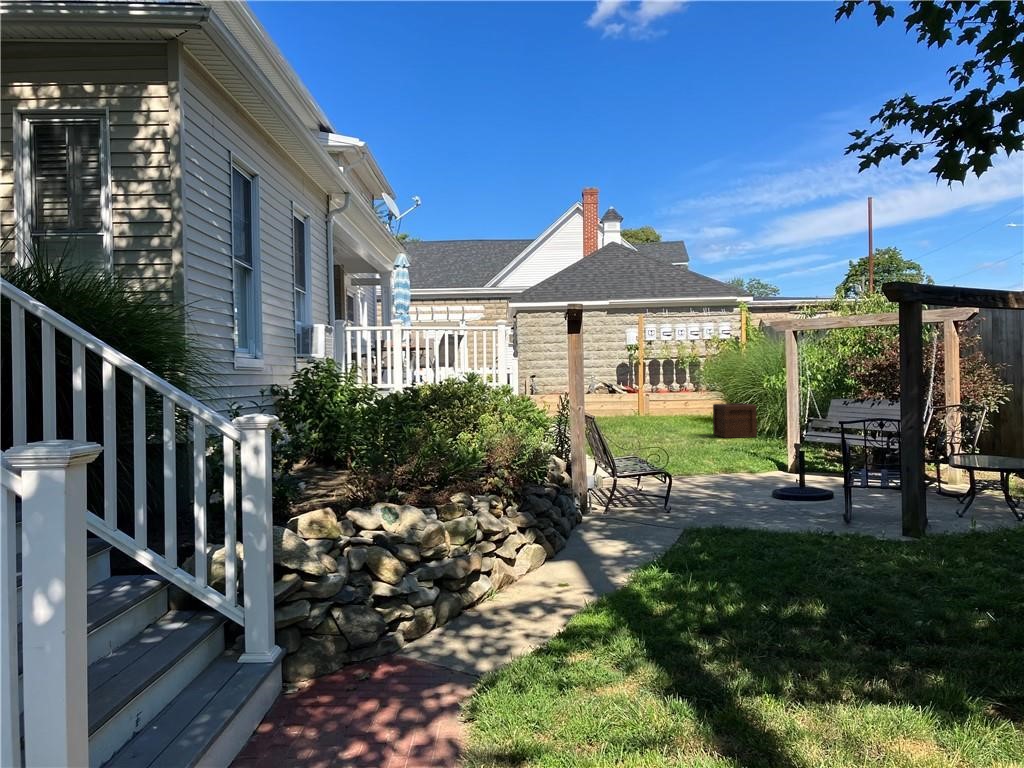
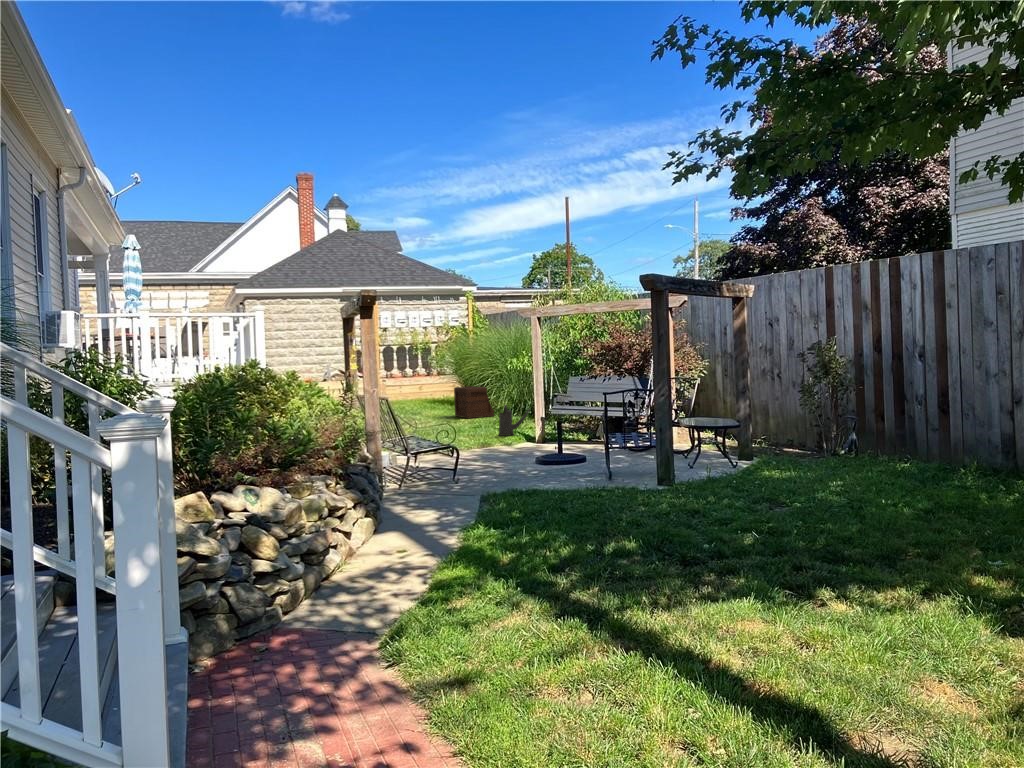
watering can: none [742,426,786,460] -> present [499,405,530,436]

